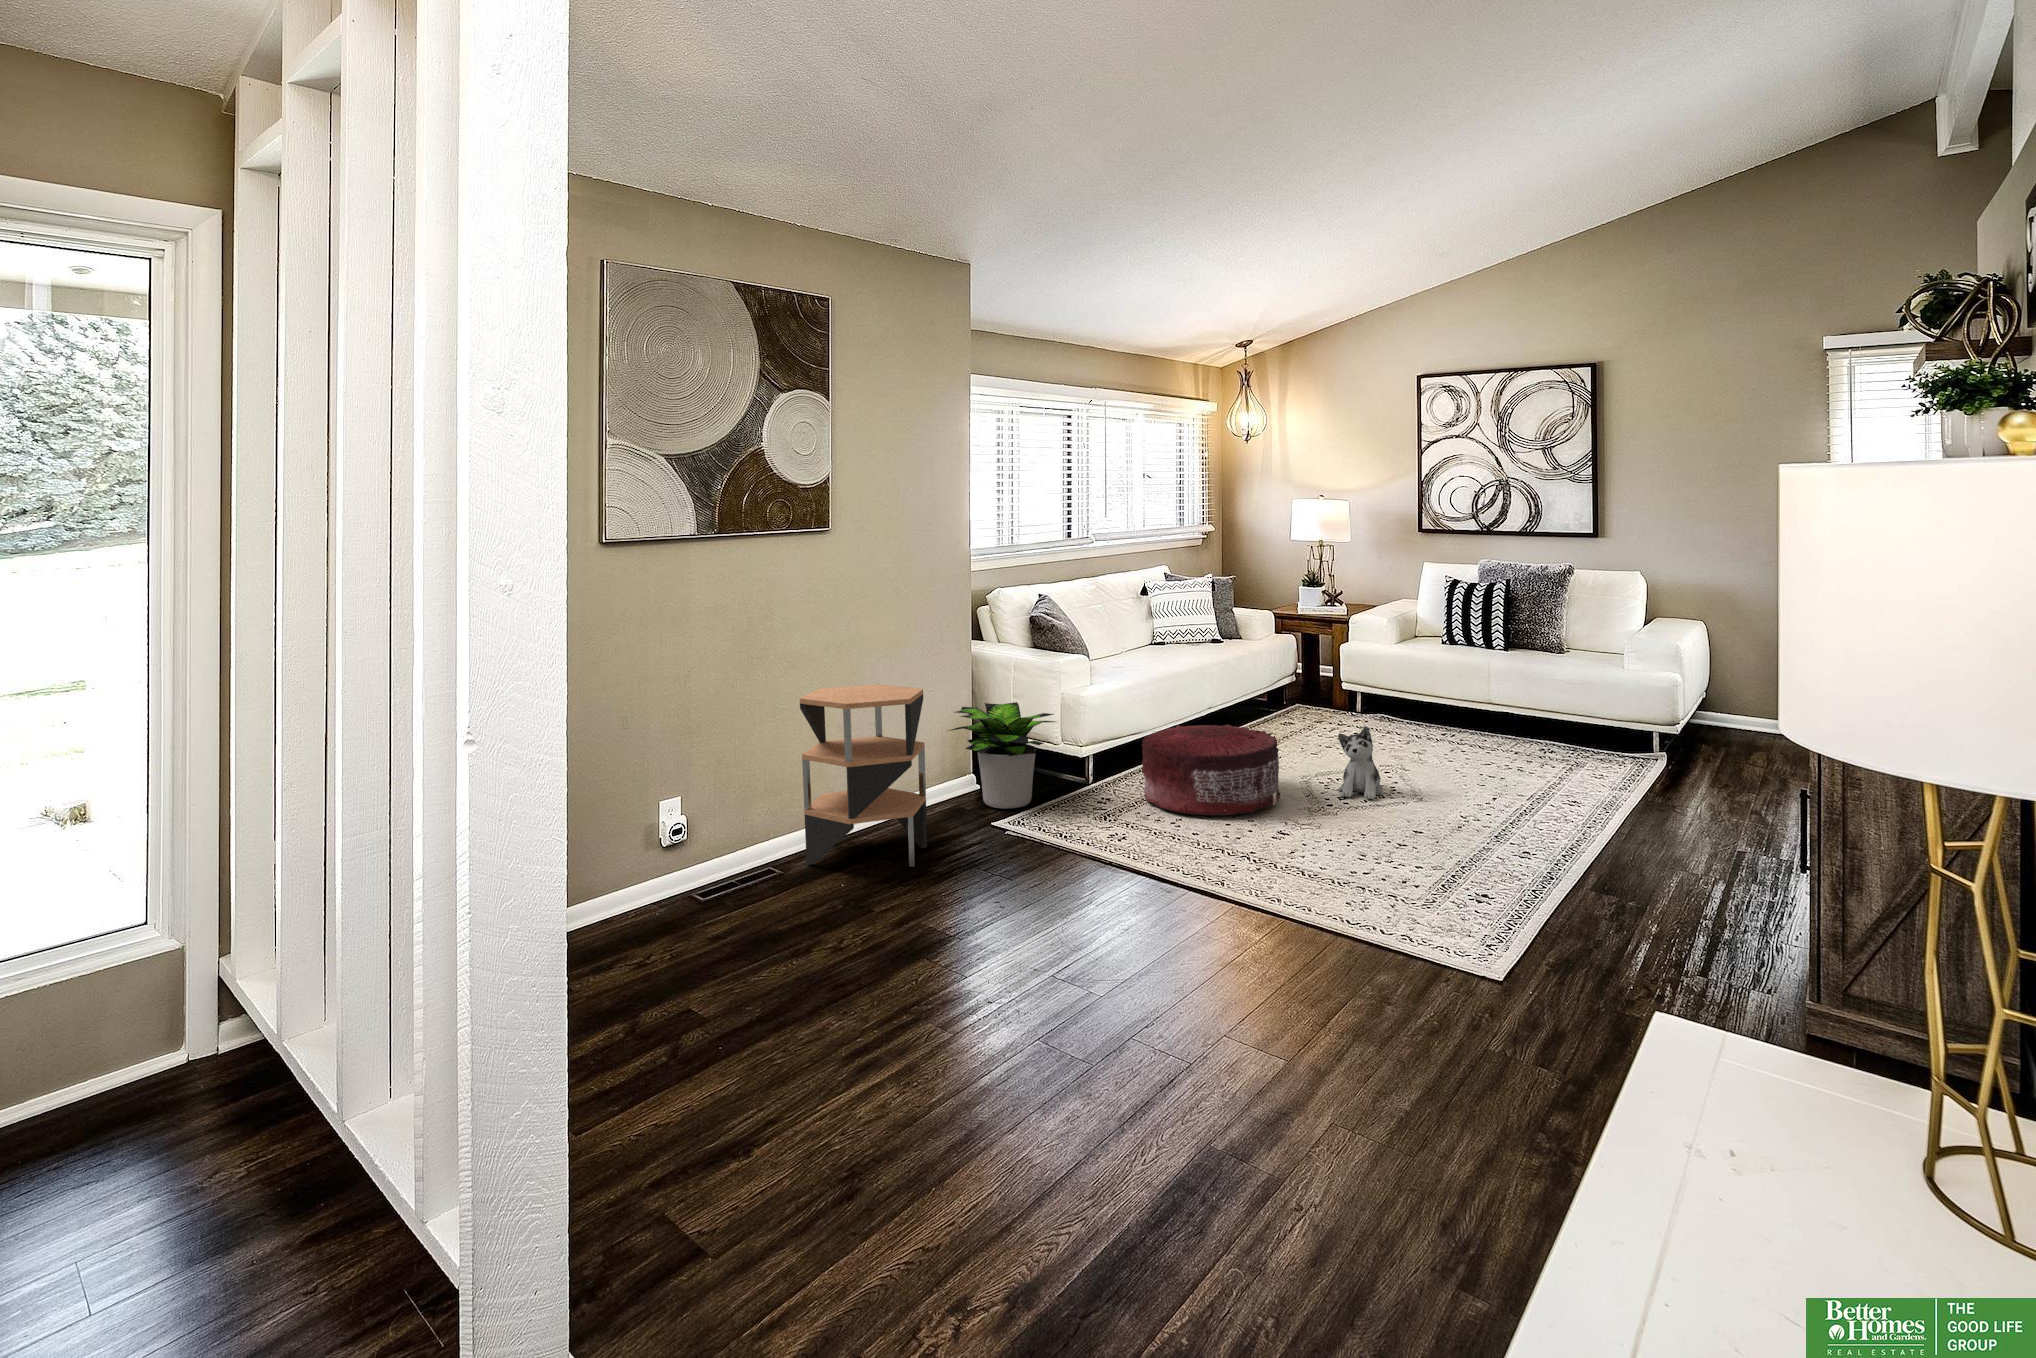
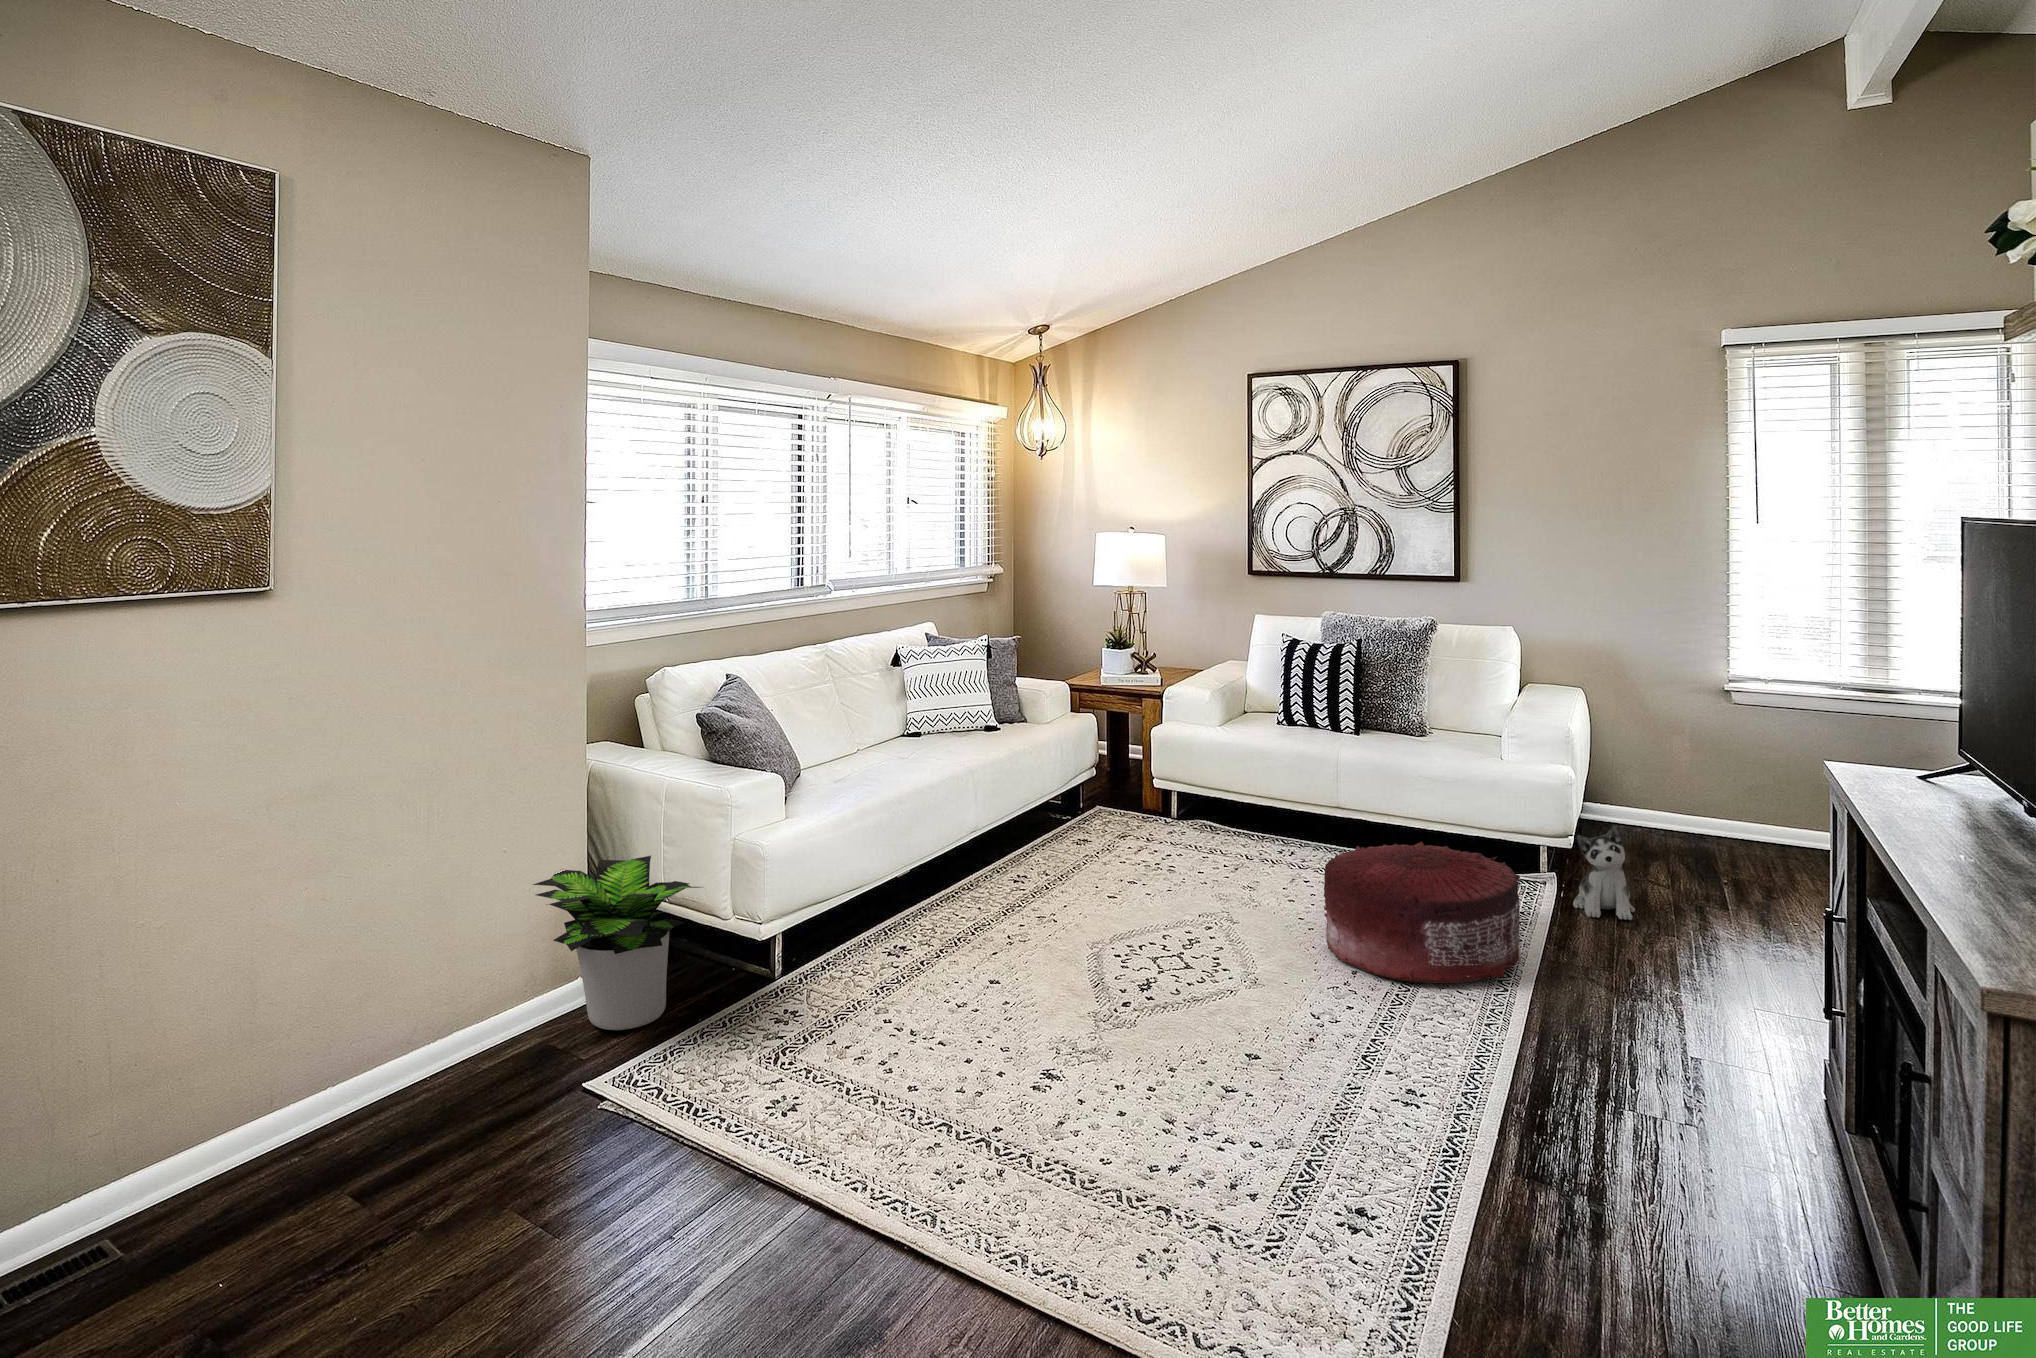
side table: present [800,684,927,867] -> none [181,864,450,1192]
pouf: present [1141,724,1280,815] -> present [1324,842,1521,983]
plush toy: present [1338,726,1384,799] -> present [1573,826,1635,920]

